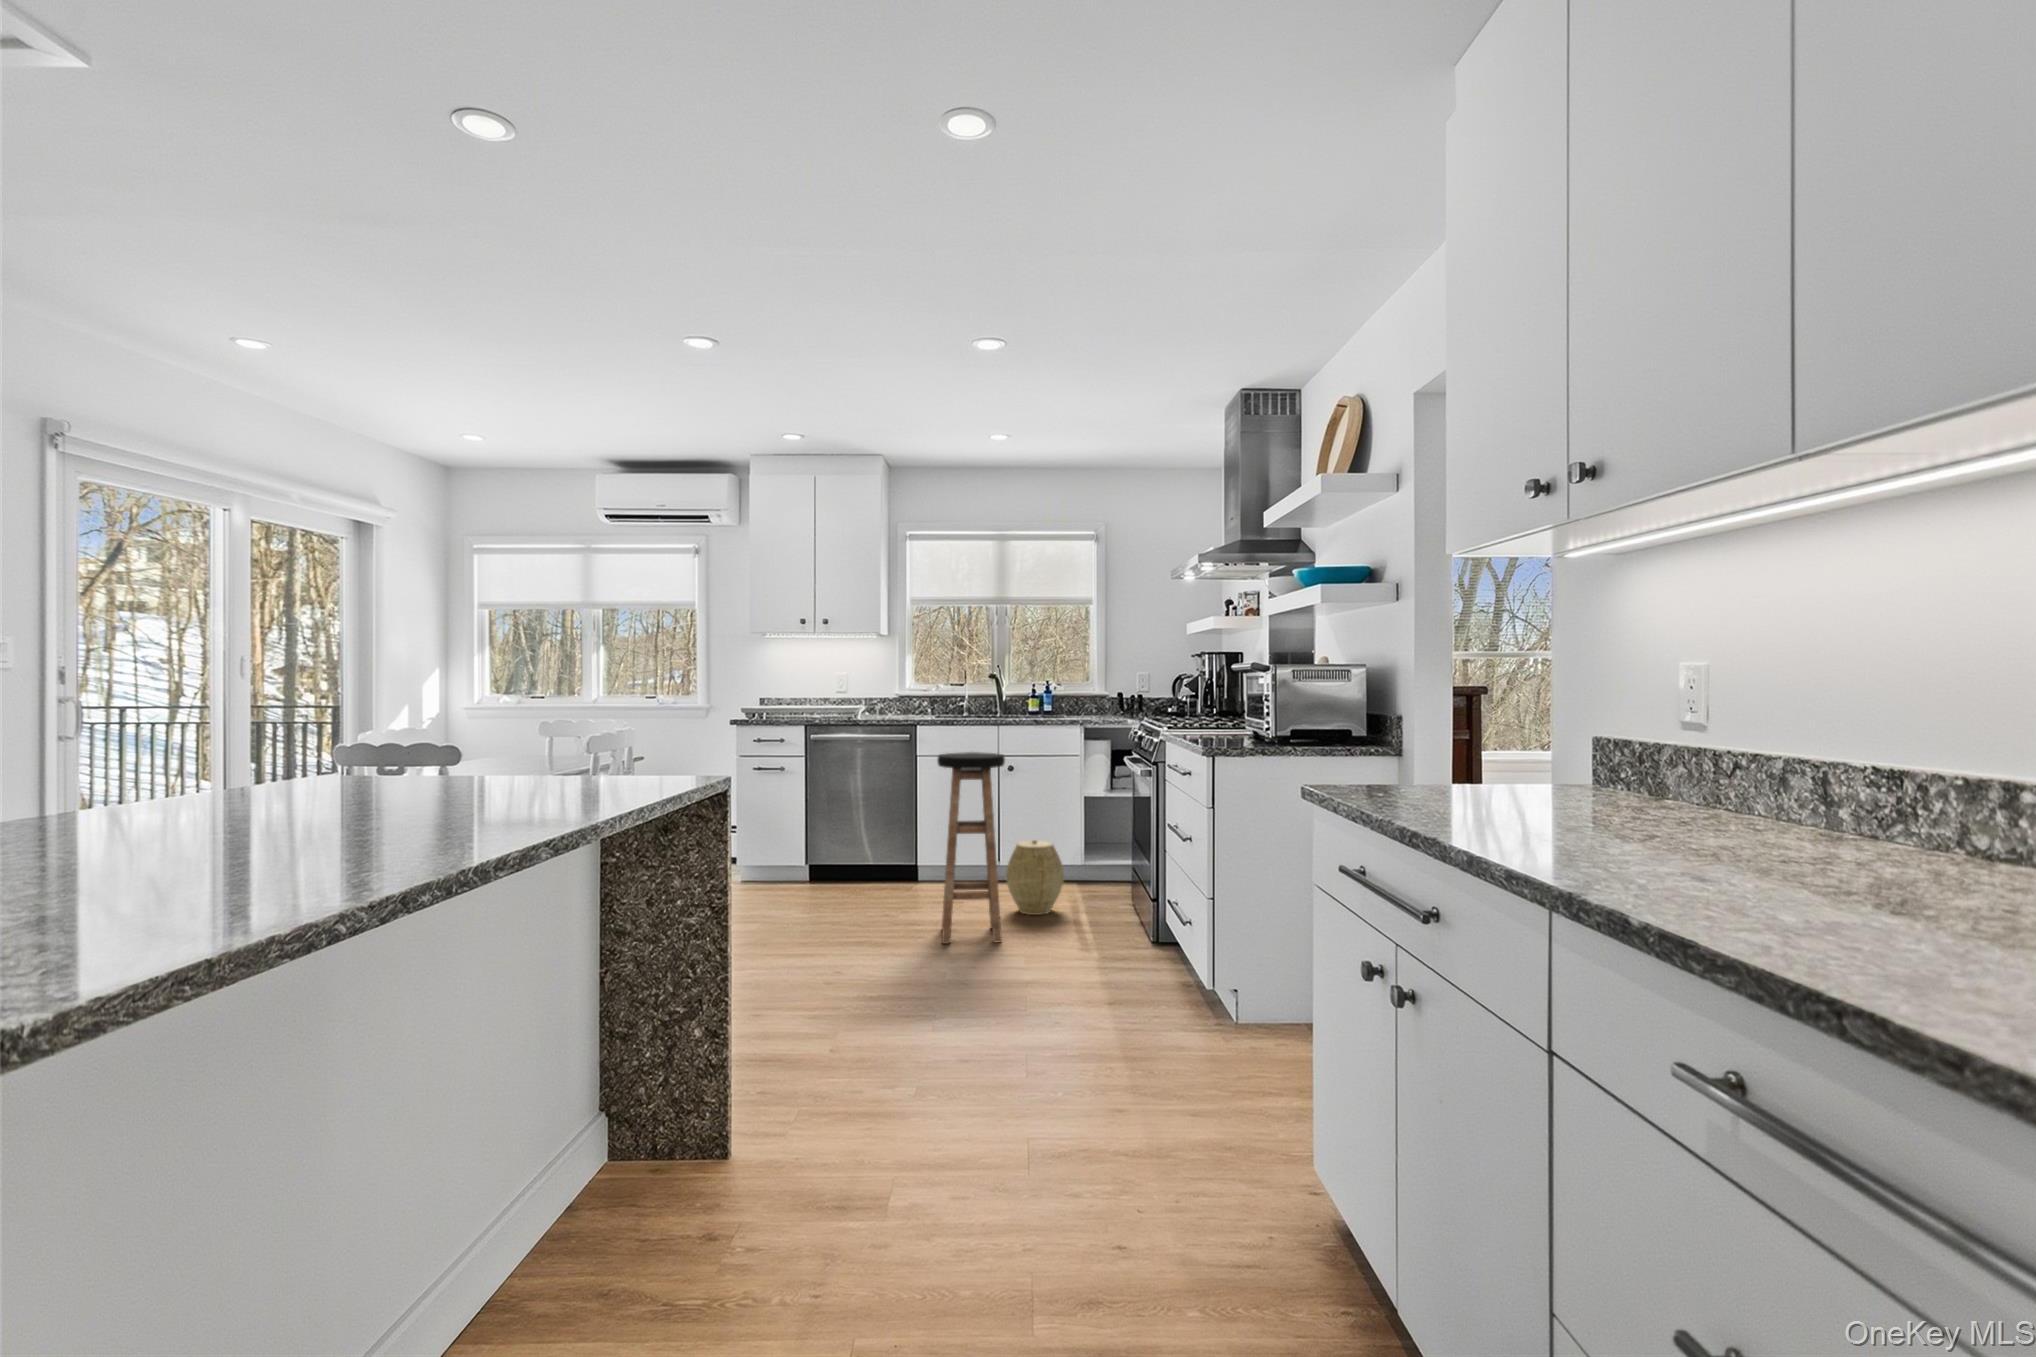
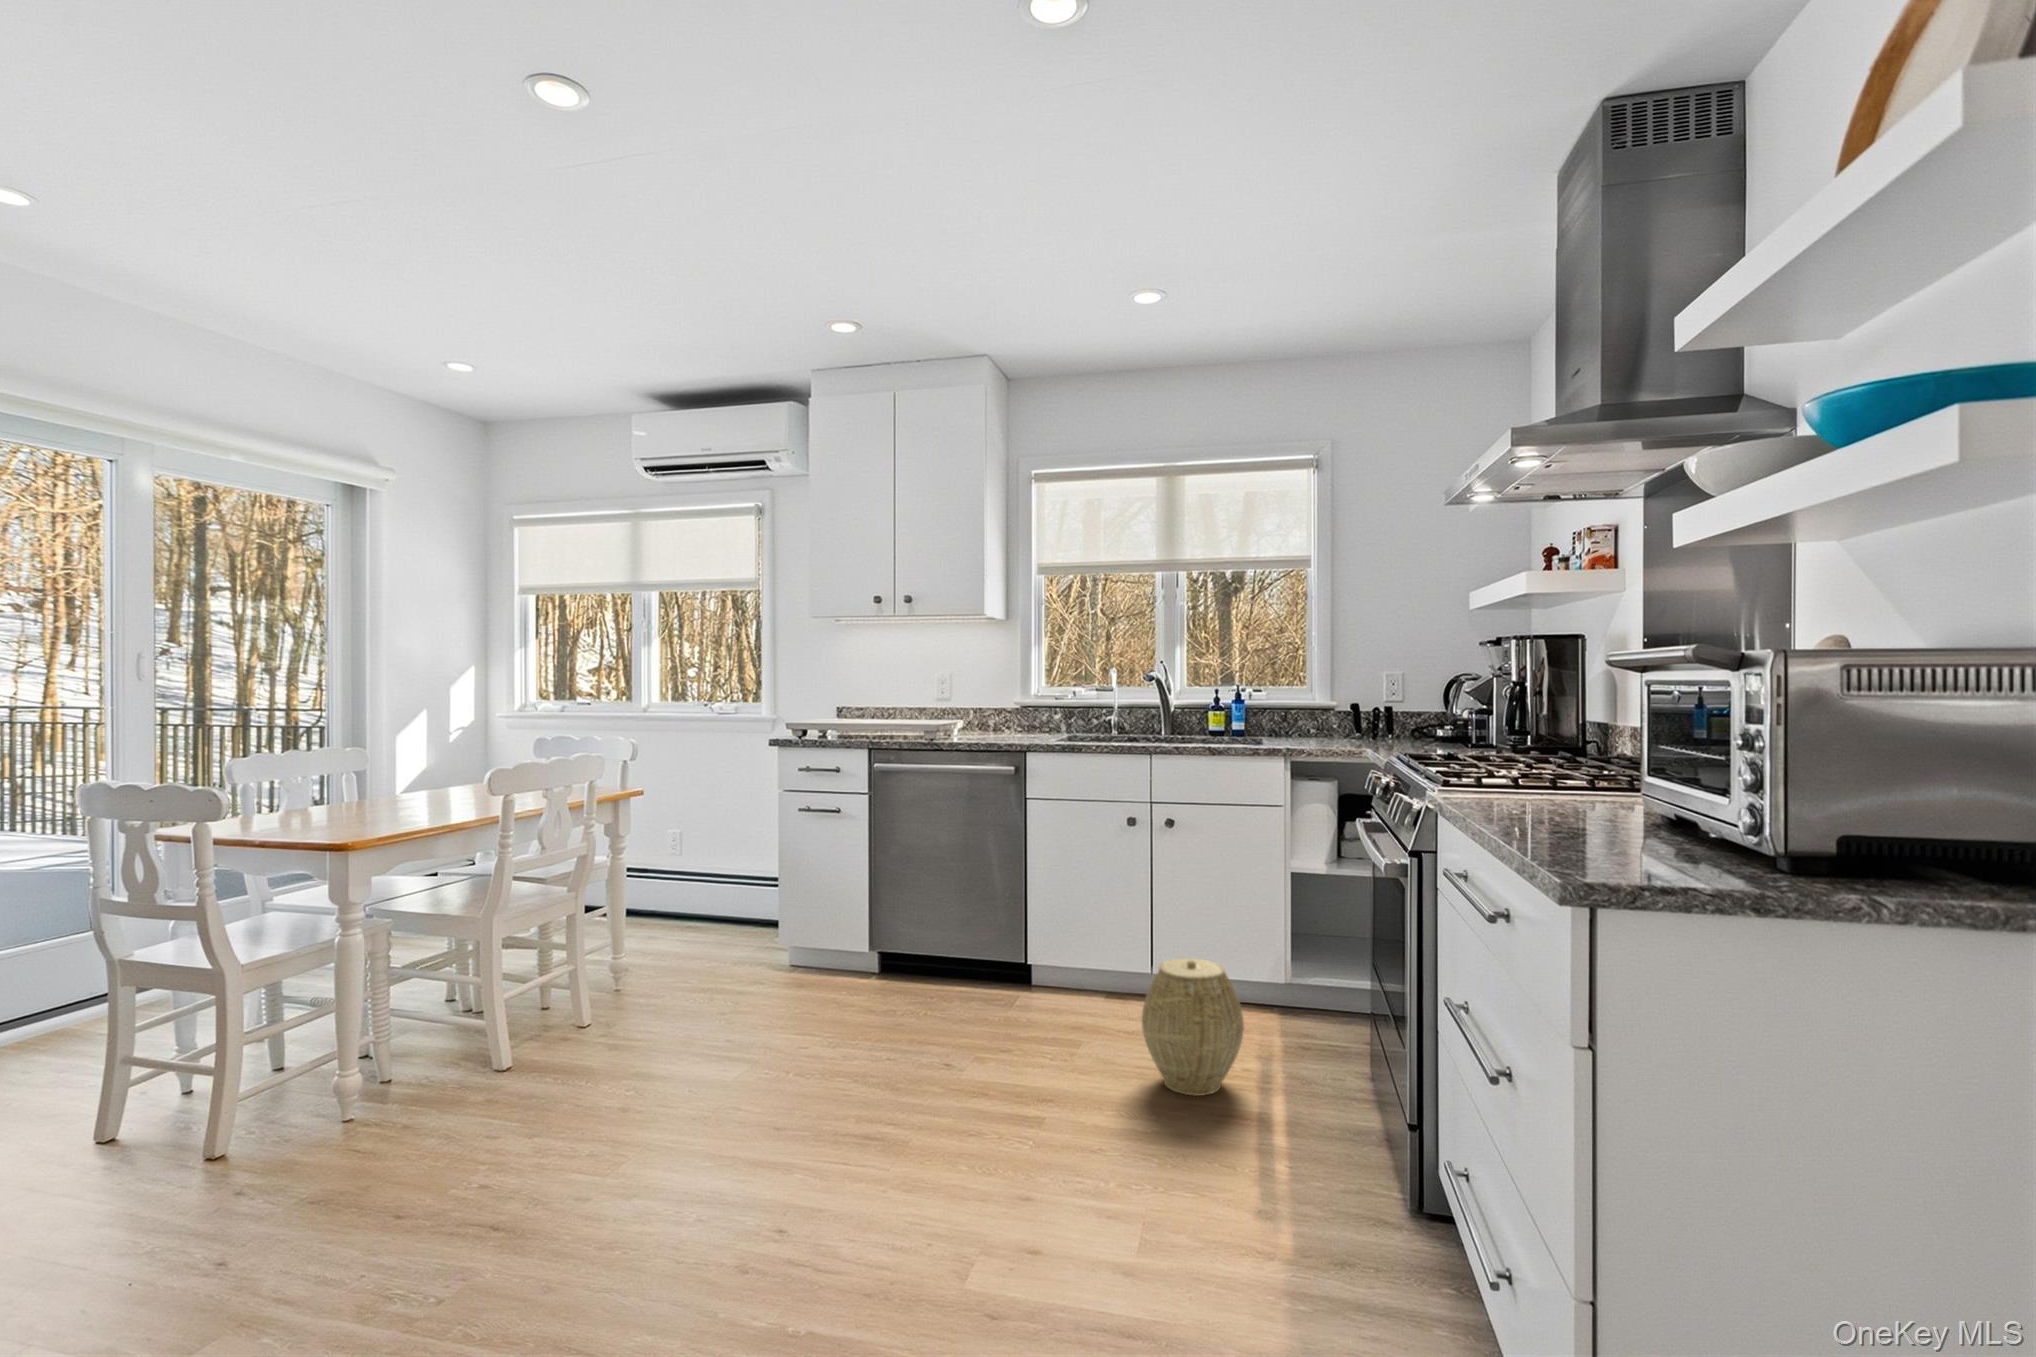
bar stool: present [937,752,1005,944] -> none [1001,812,1122,1174]

